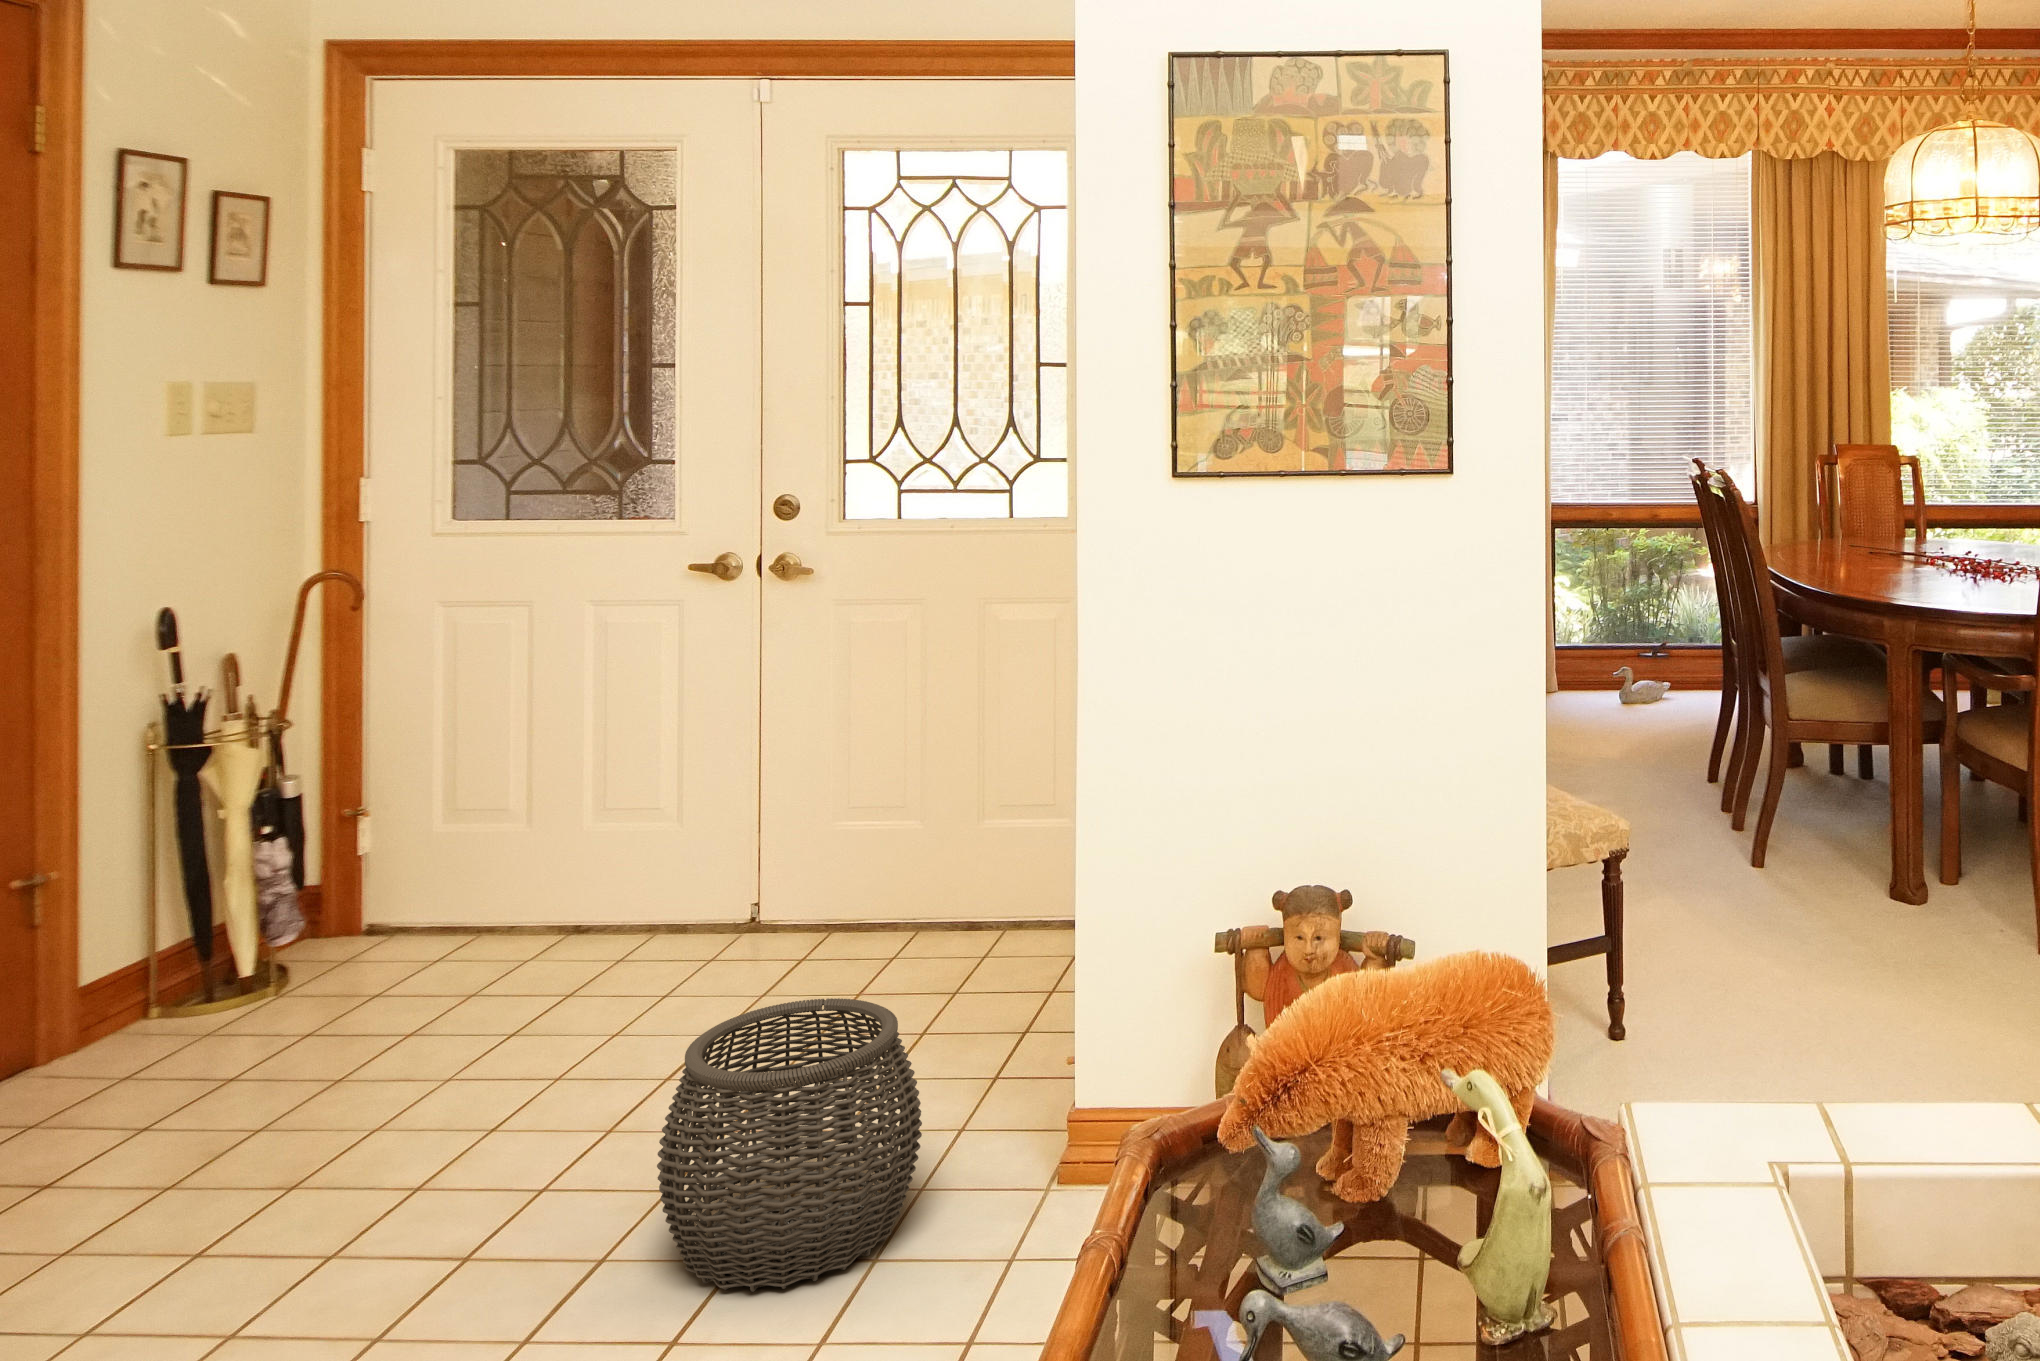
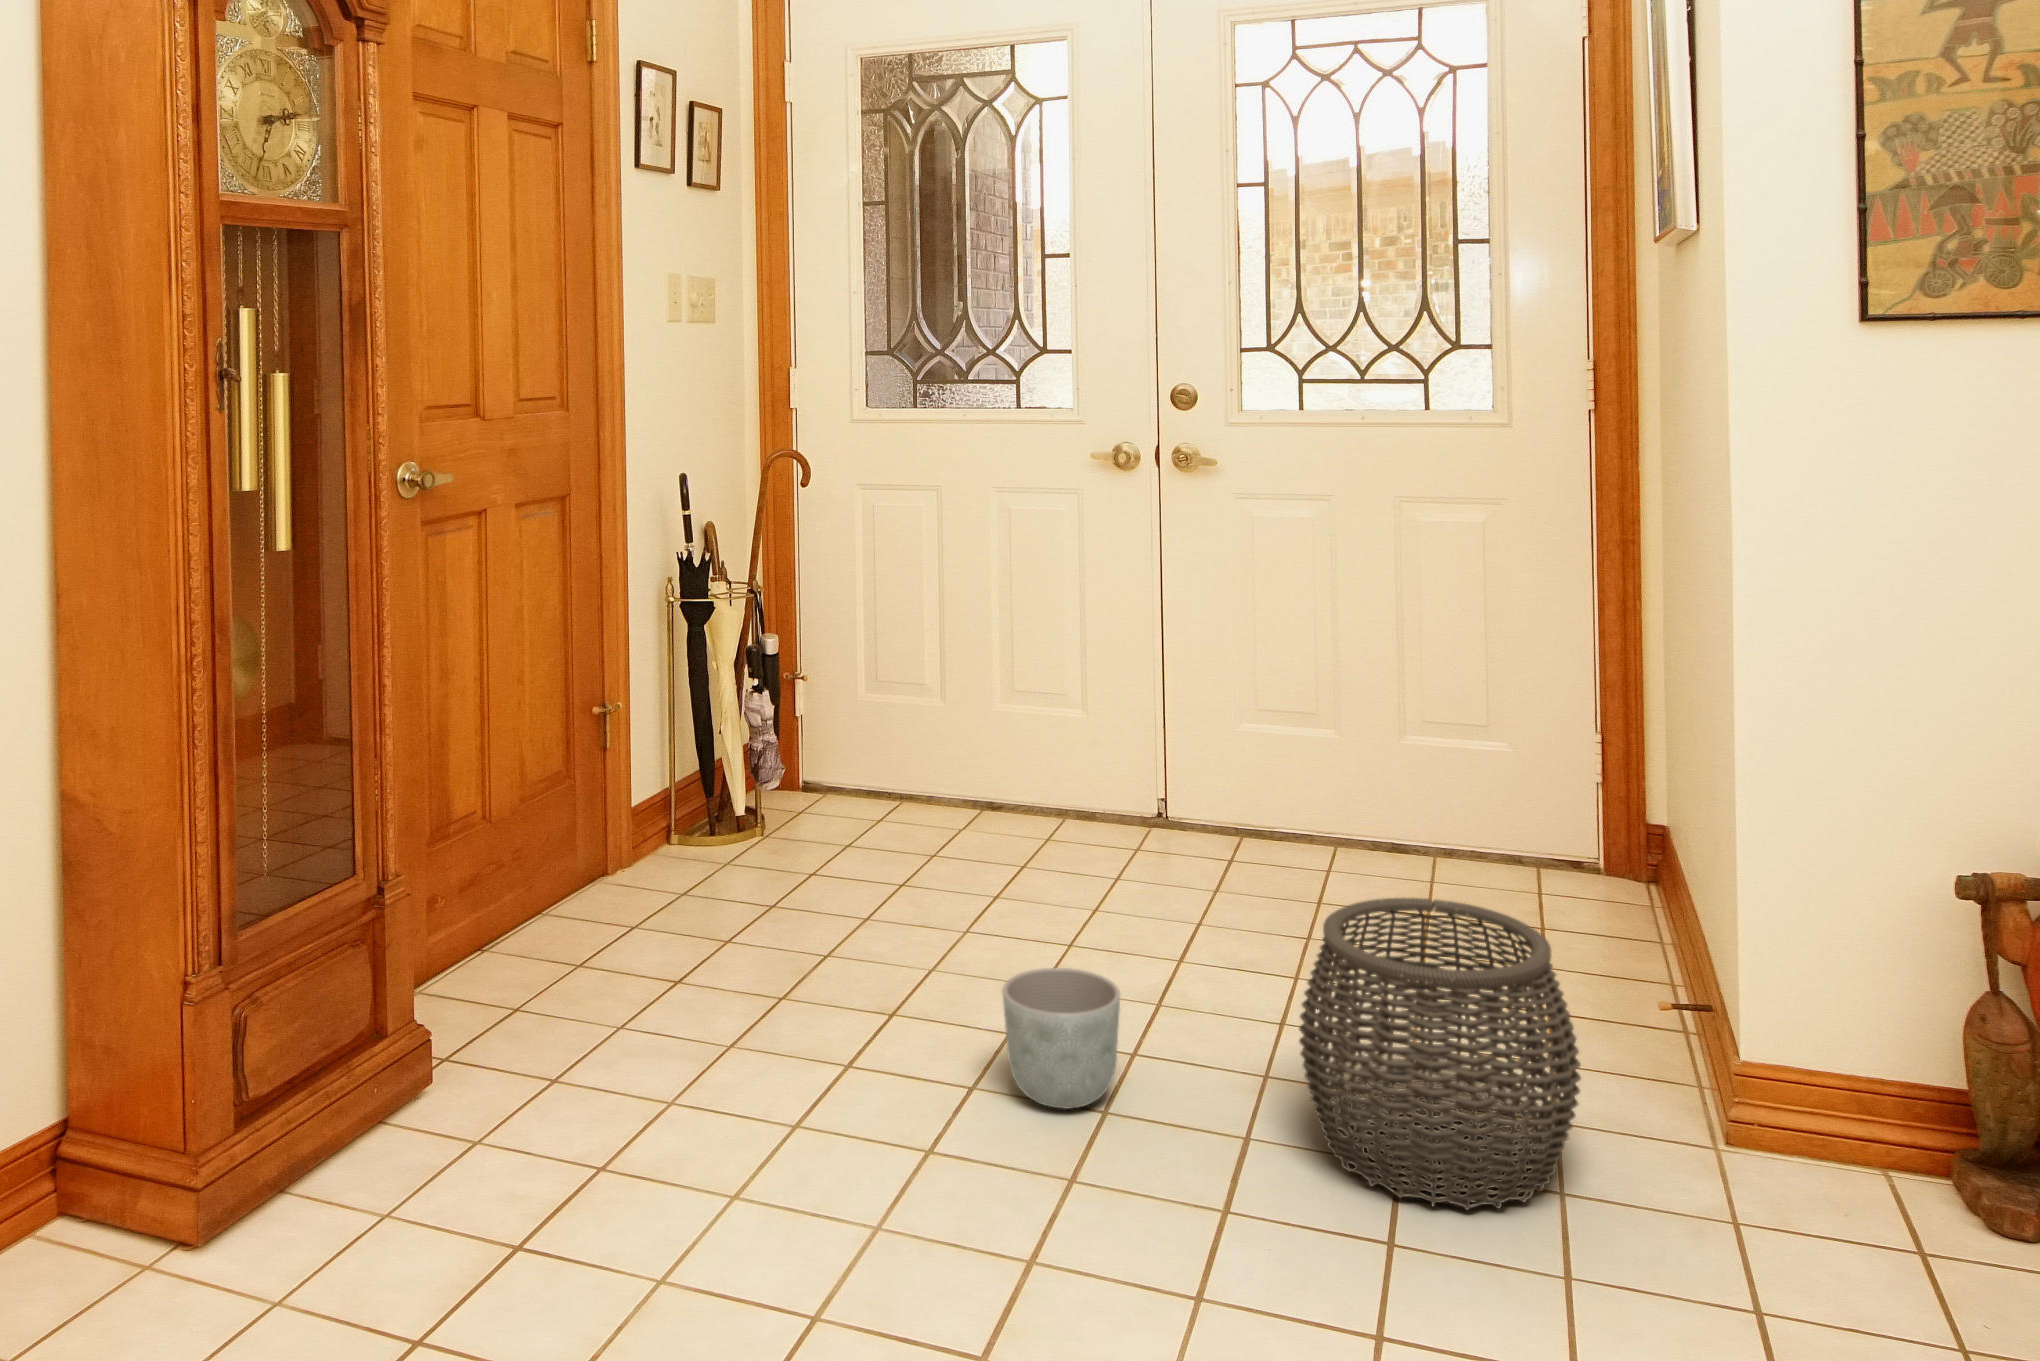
planter: none [367,1115,507,1264] -> present [1002,968,1120,1109]

